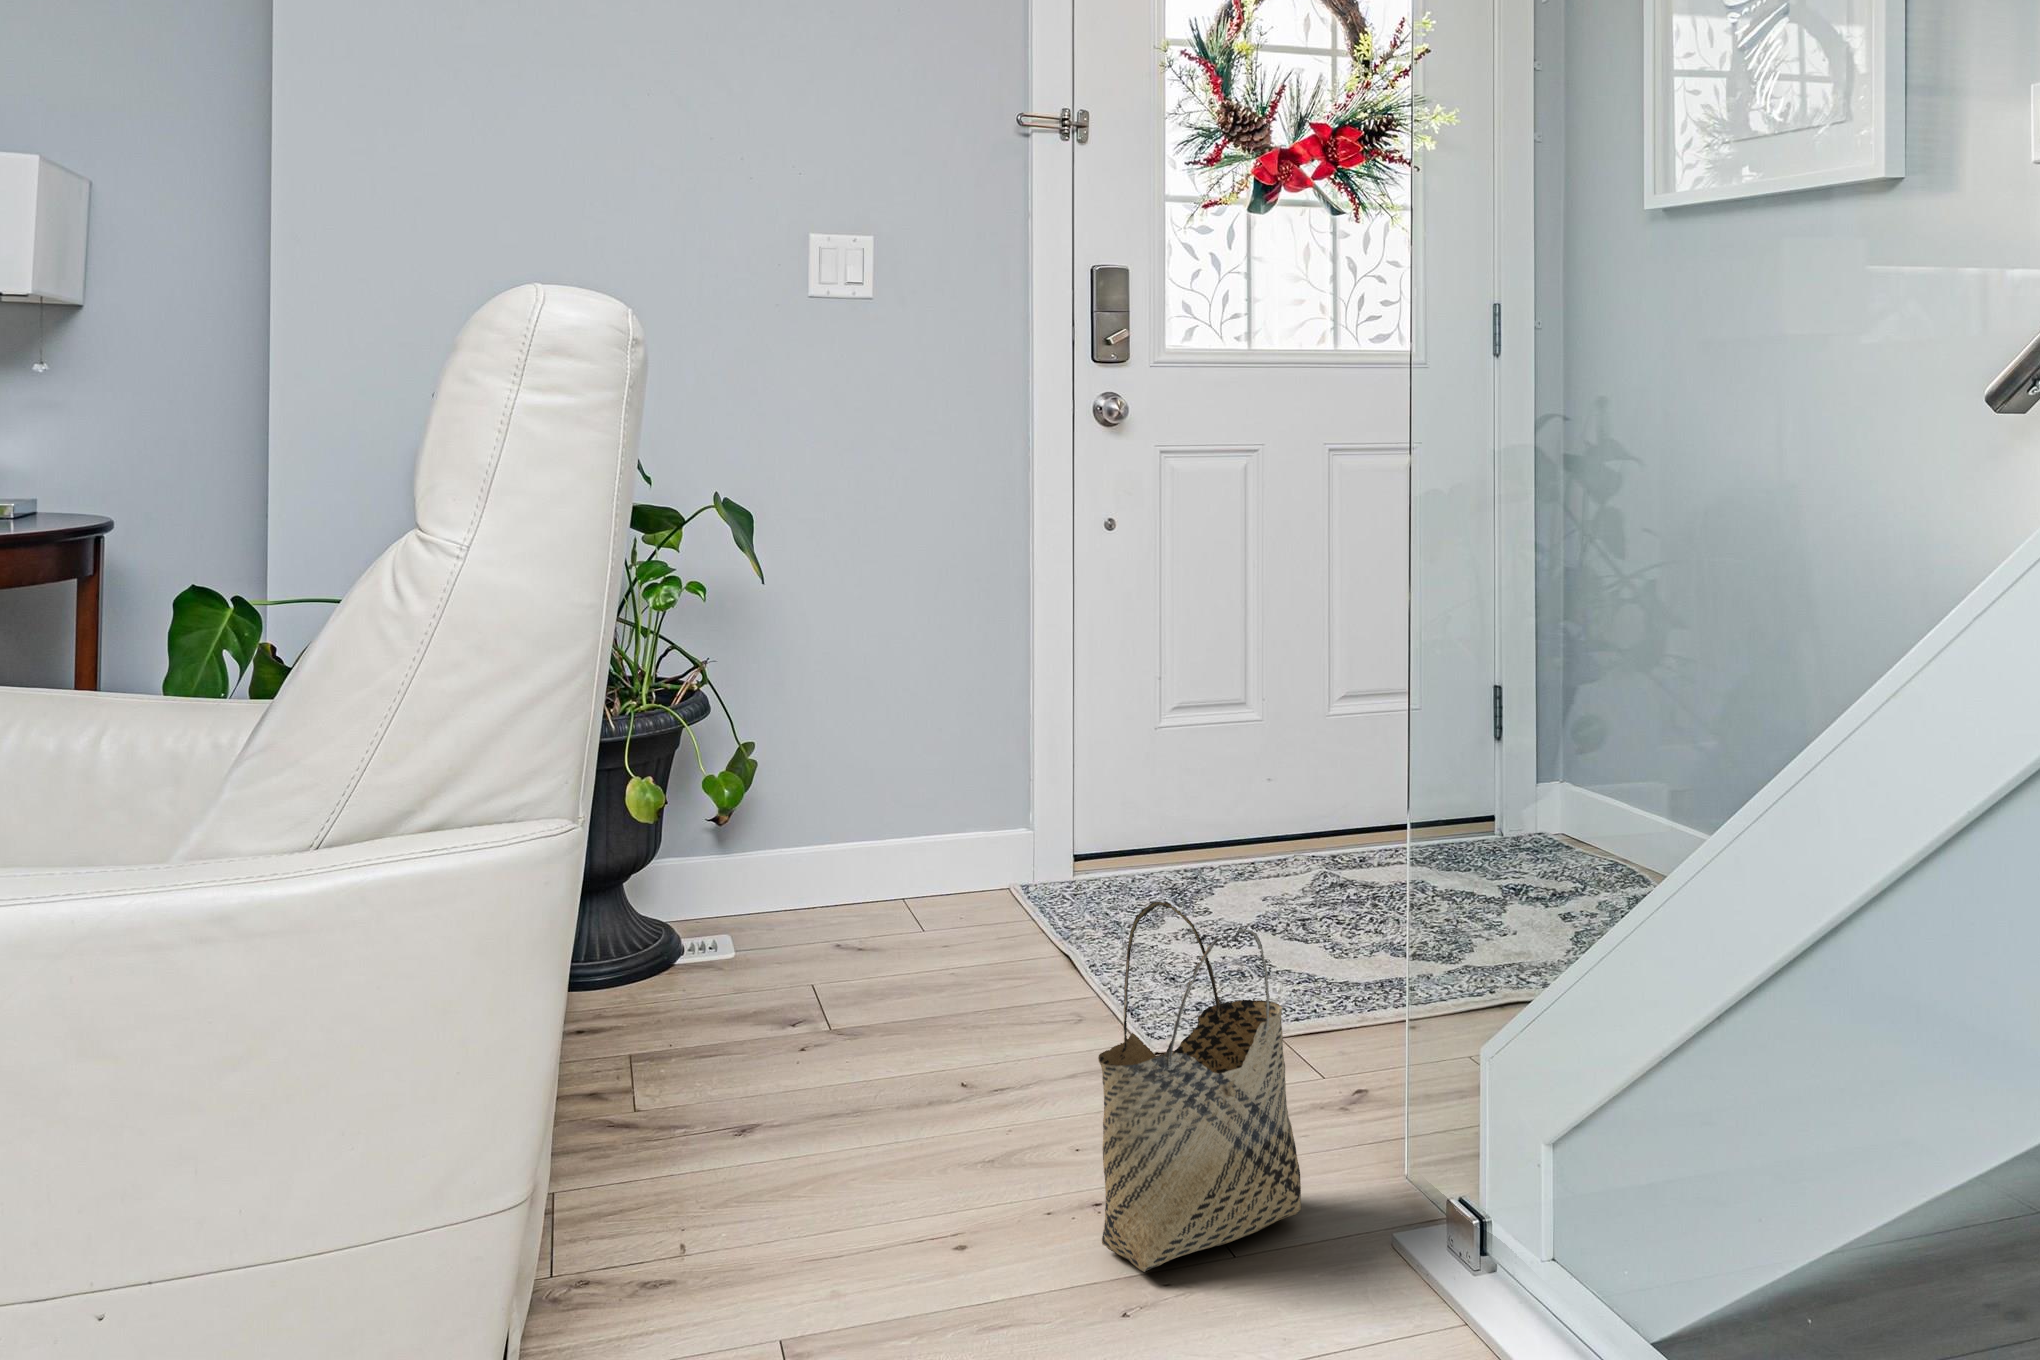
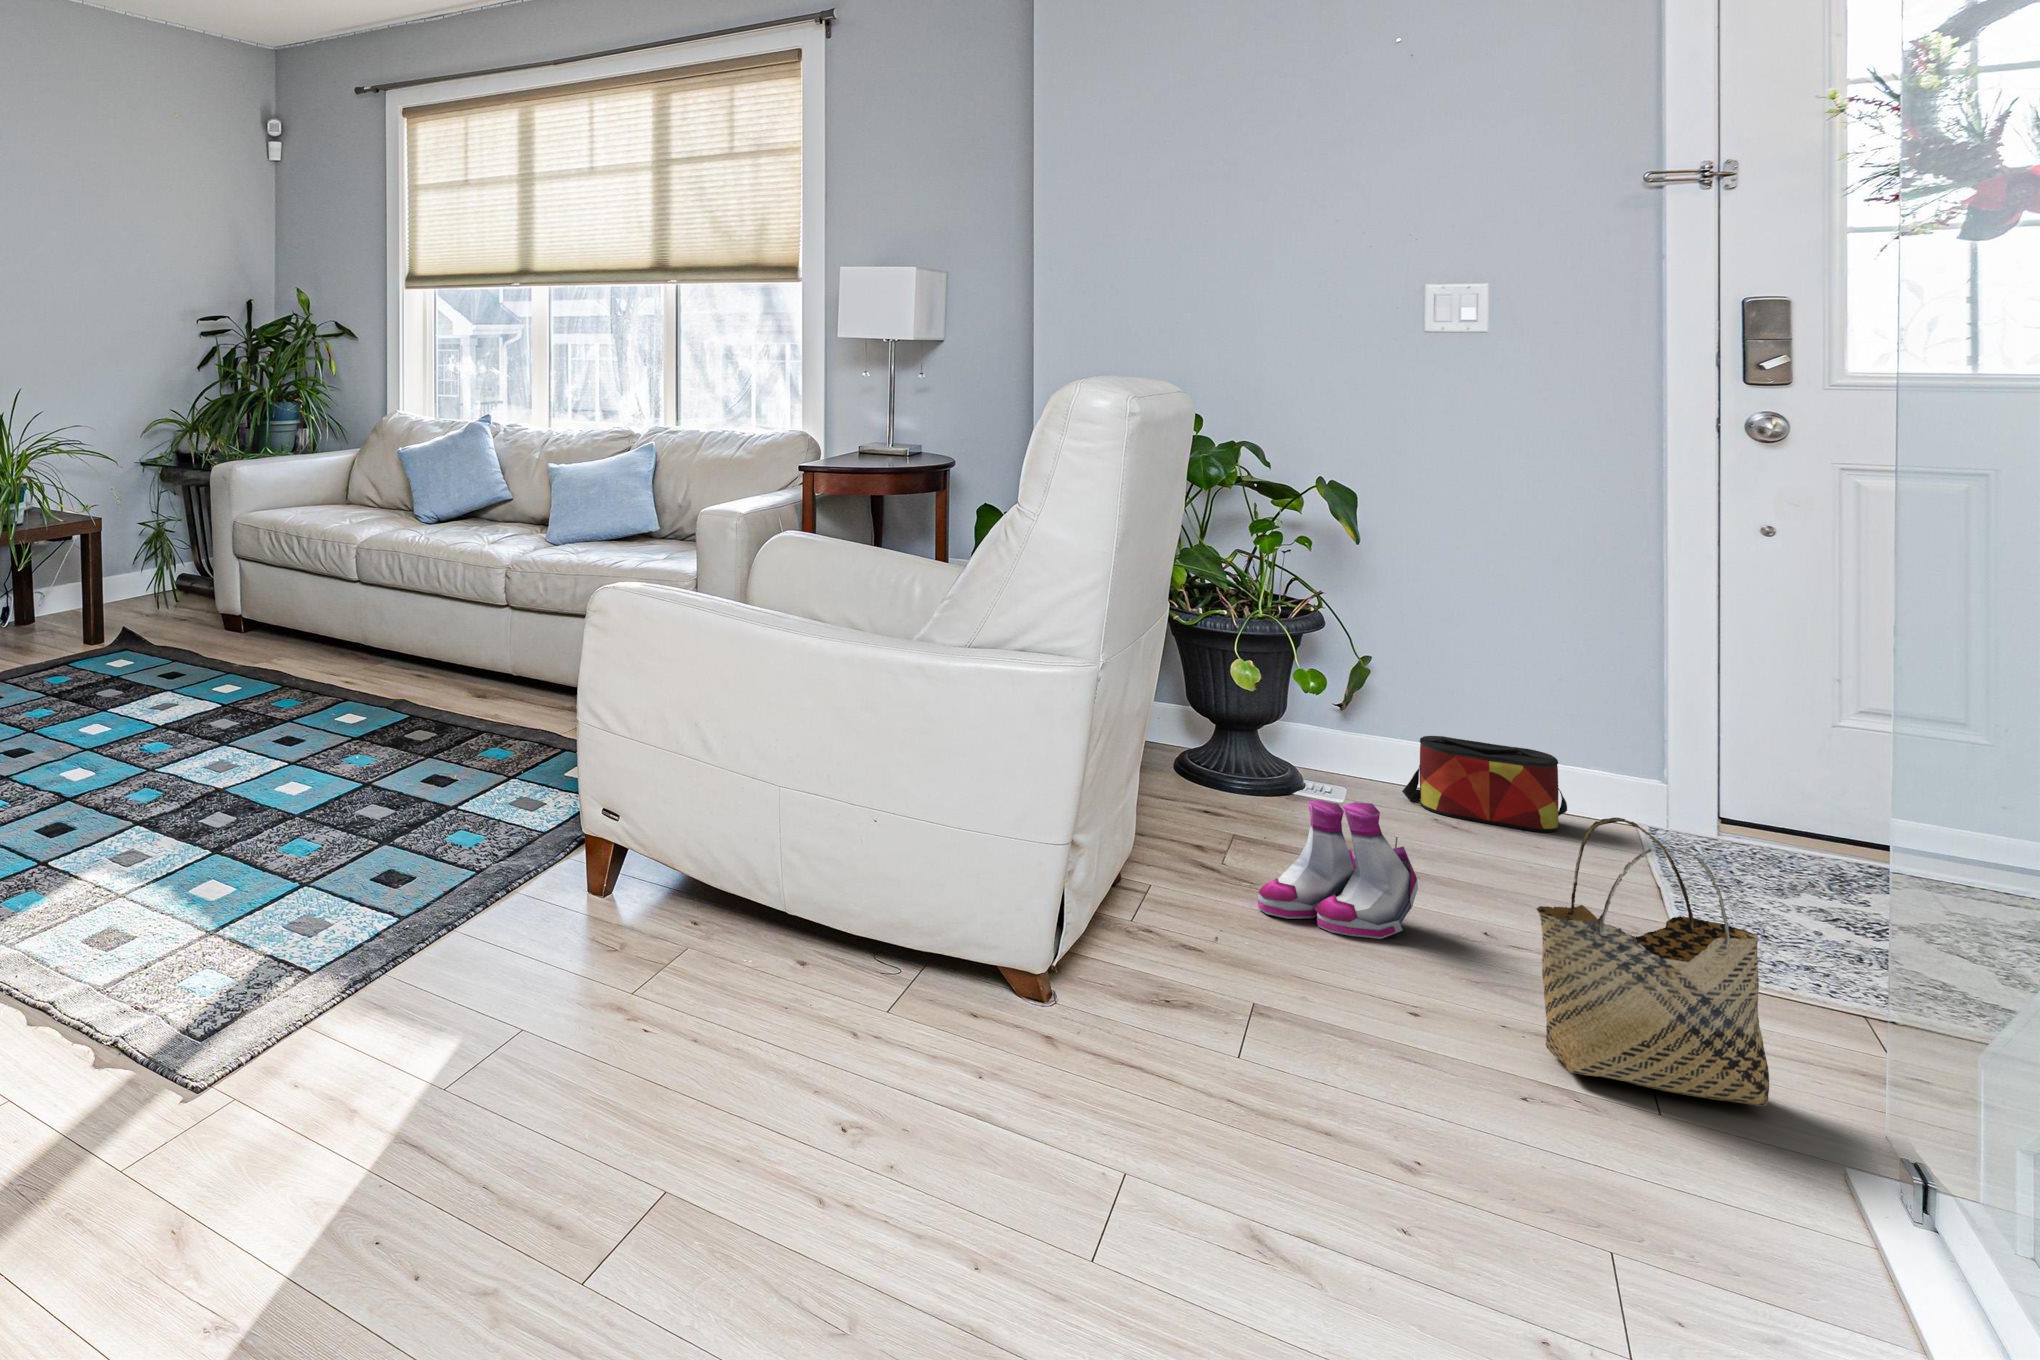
bag: none [791,815,955,928] -> present [1402,736,1567,832]
boots: none [707,960,897,1184] -> present [1258,801,1418,939]

